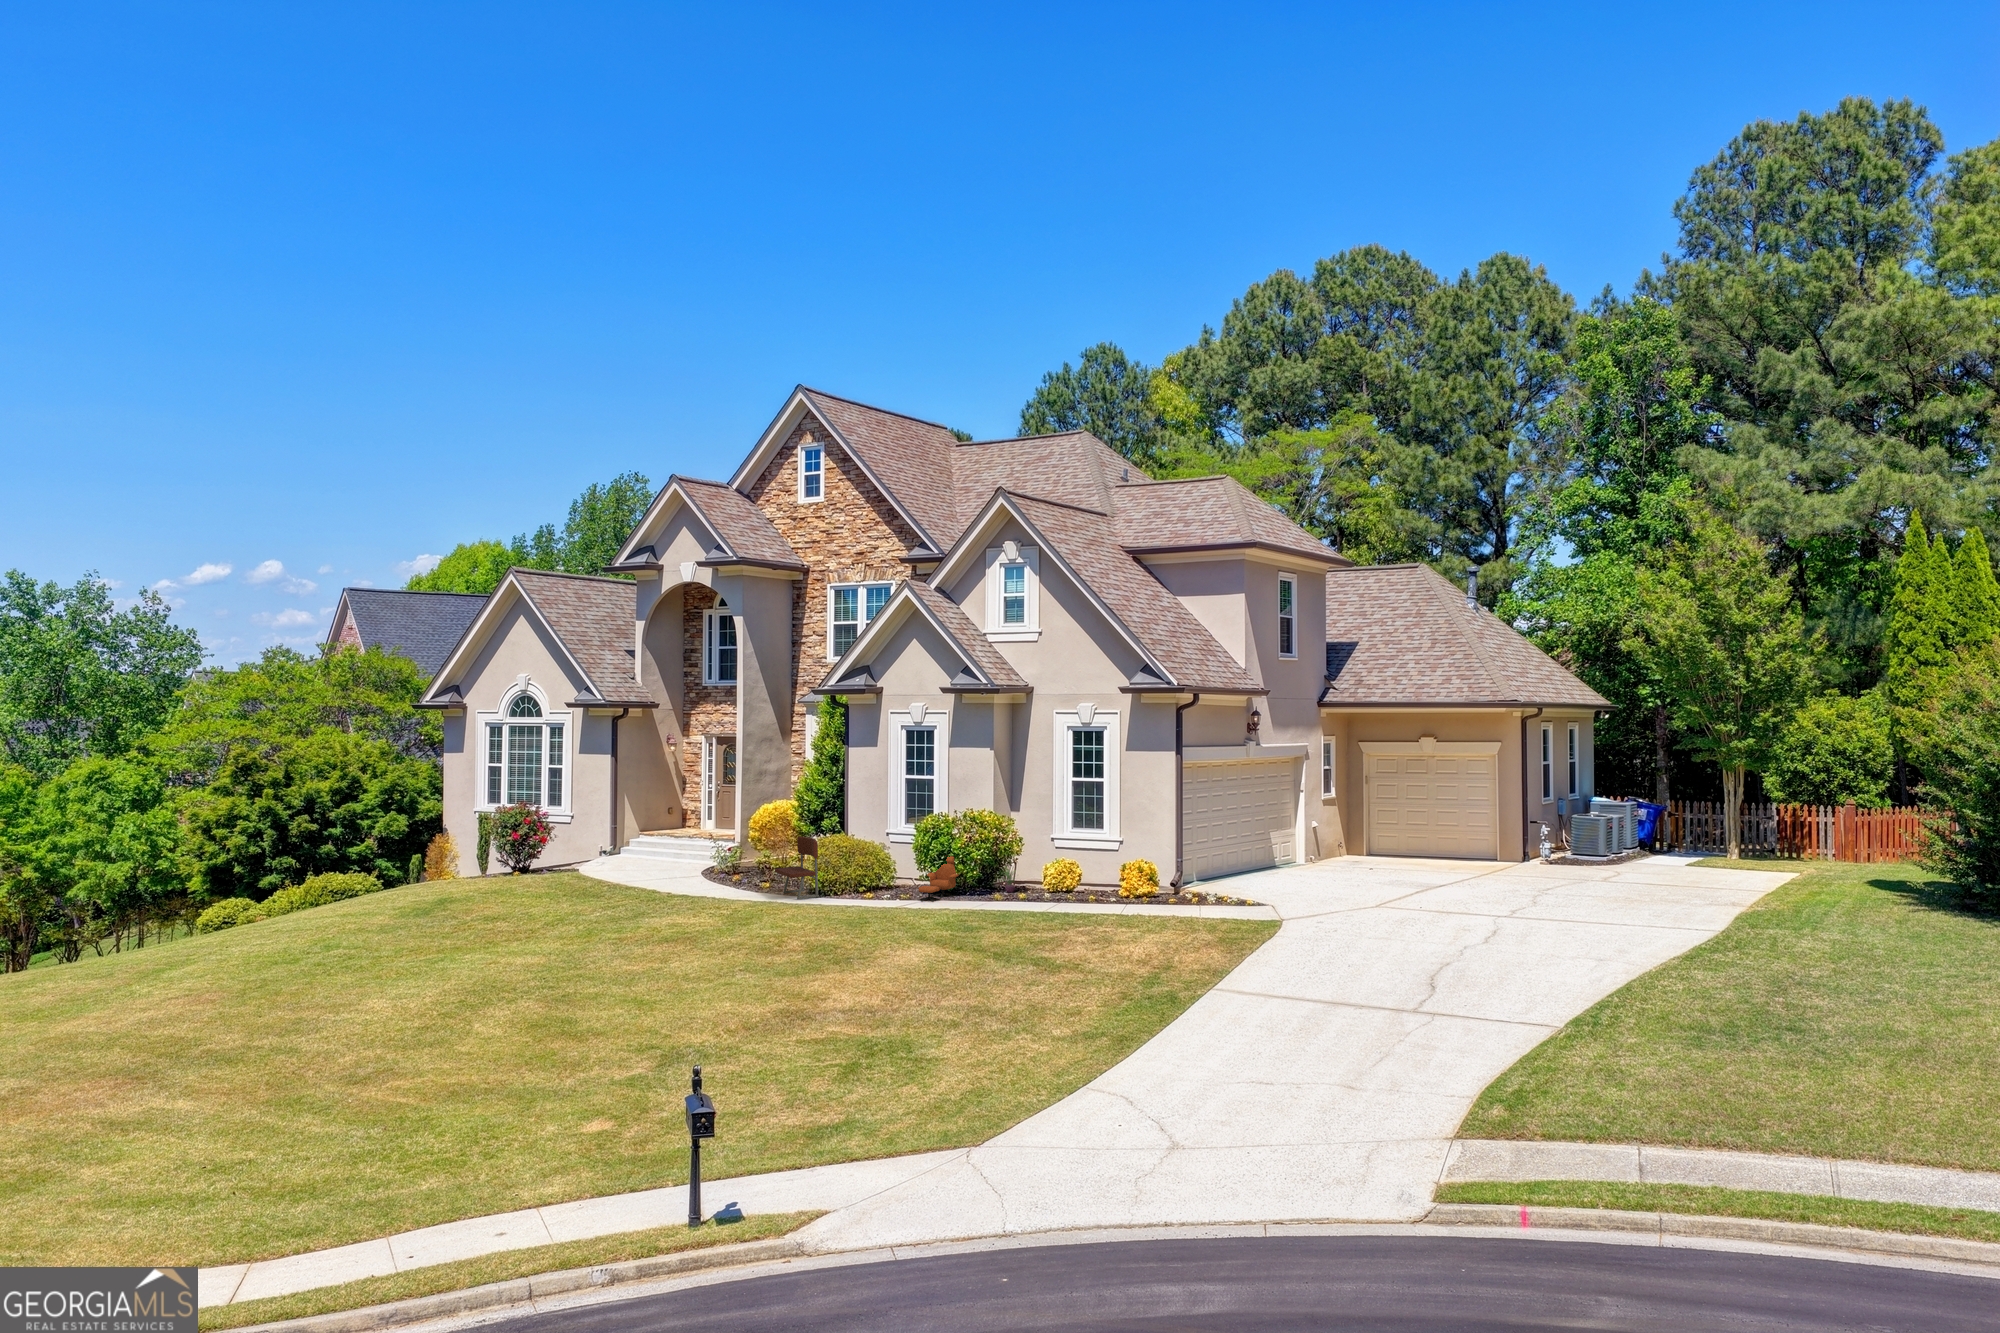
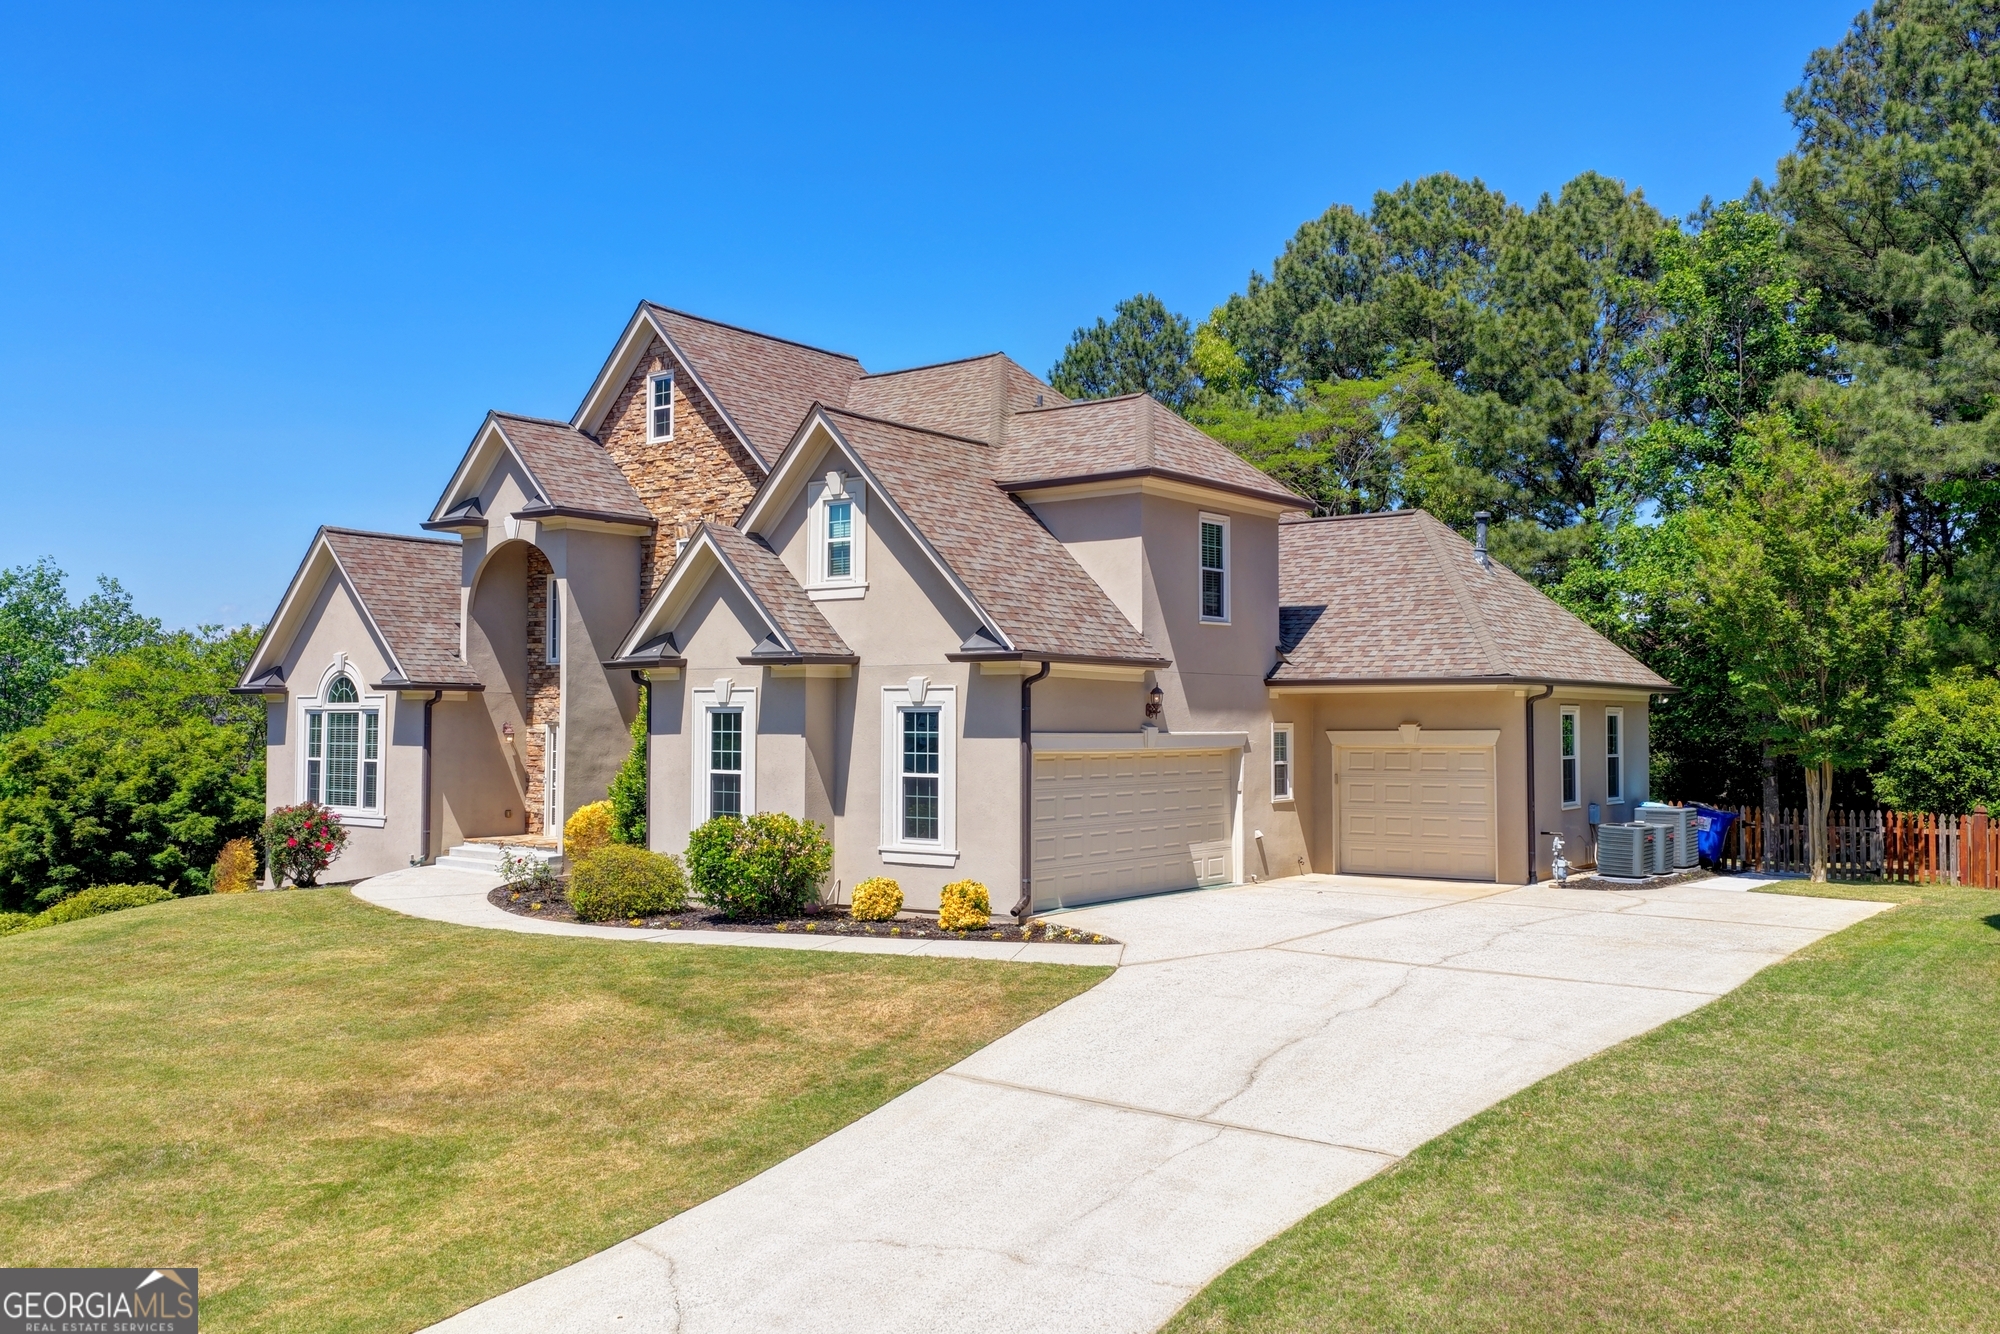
bench: present [775,837,819,899] -> none [535,841,581,919]
lounge chair: present [919,856,958,901] -> none [690,867,745,924]

